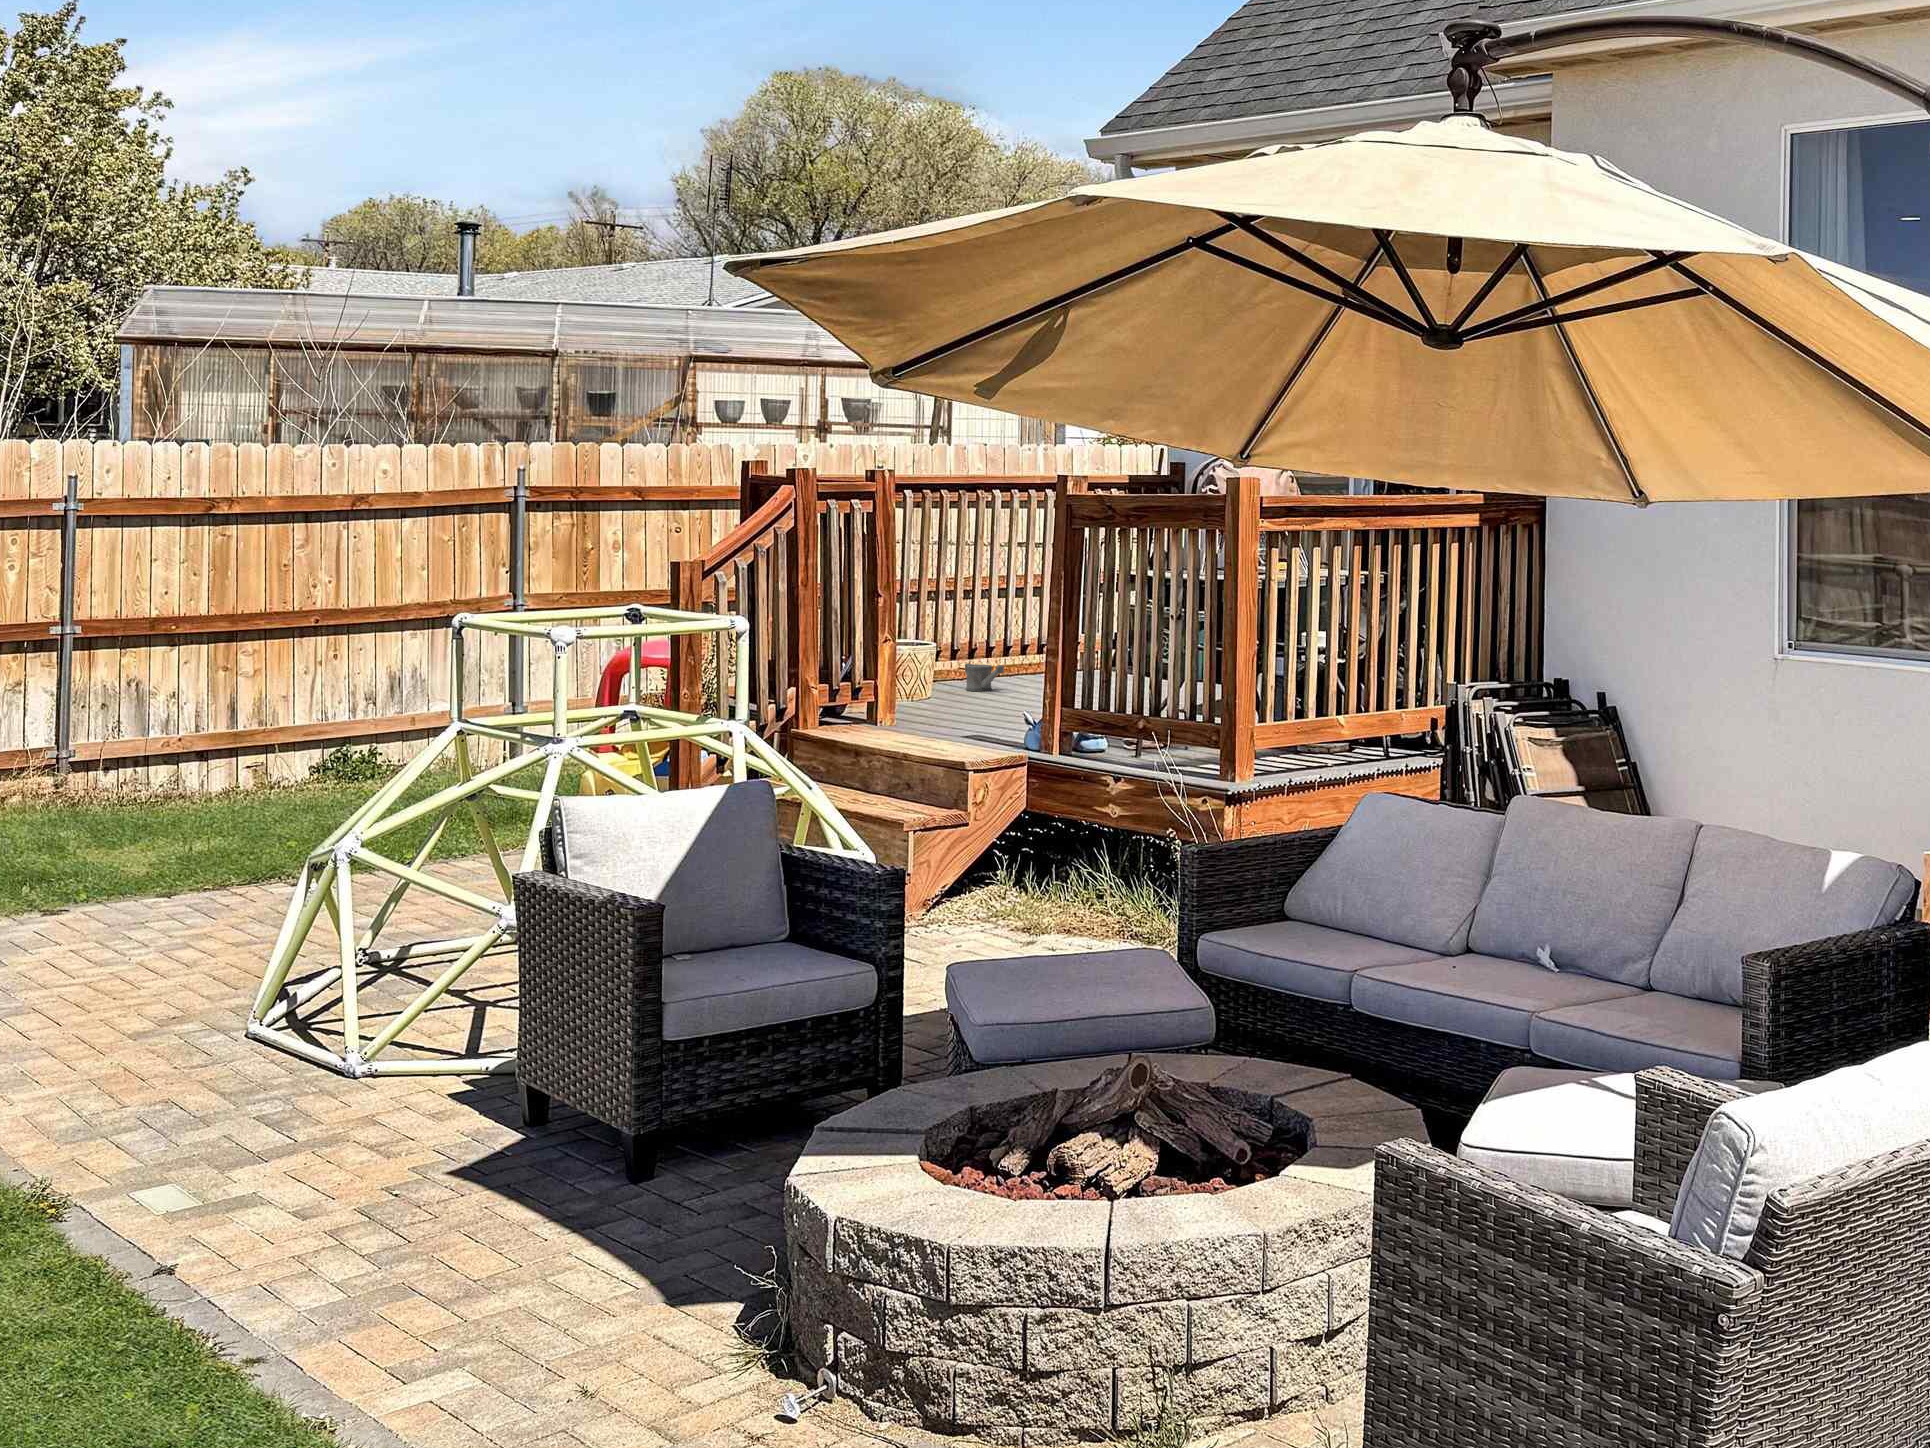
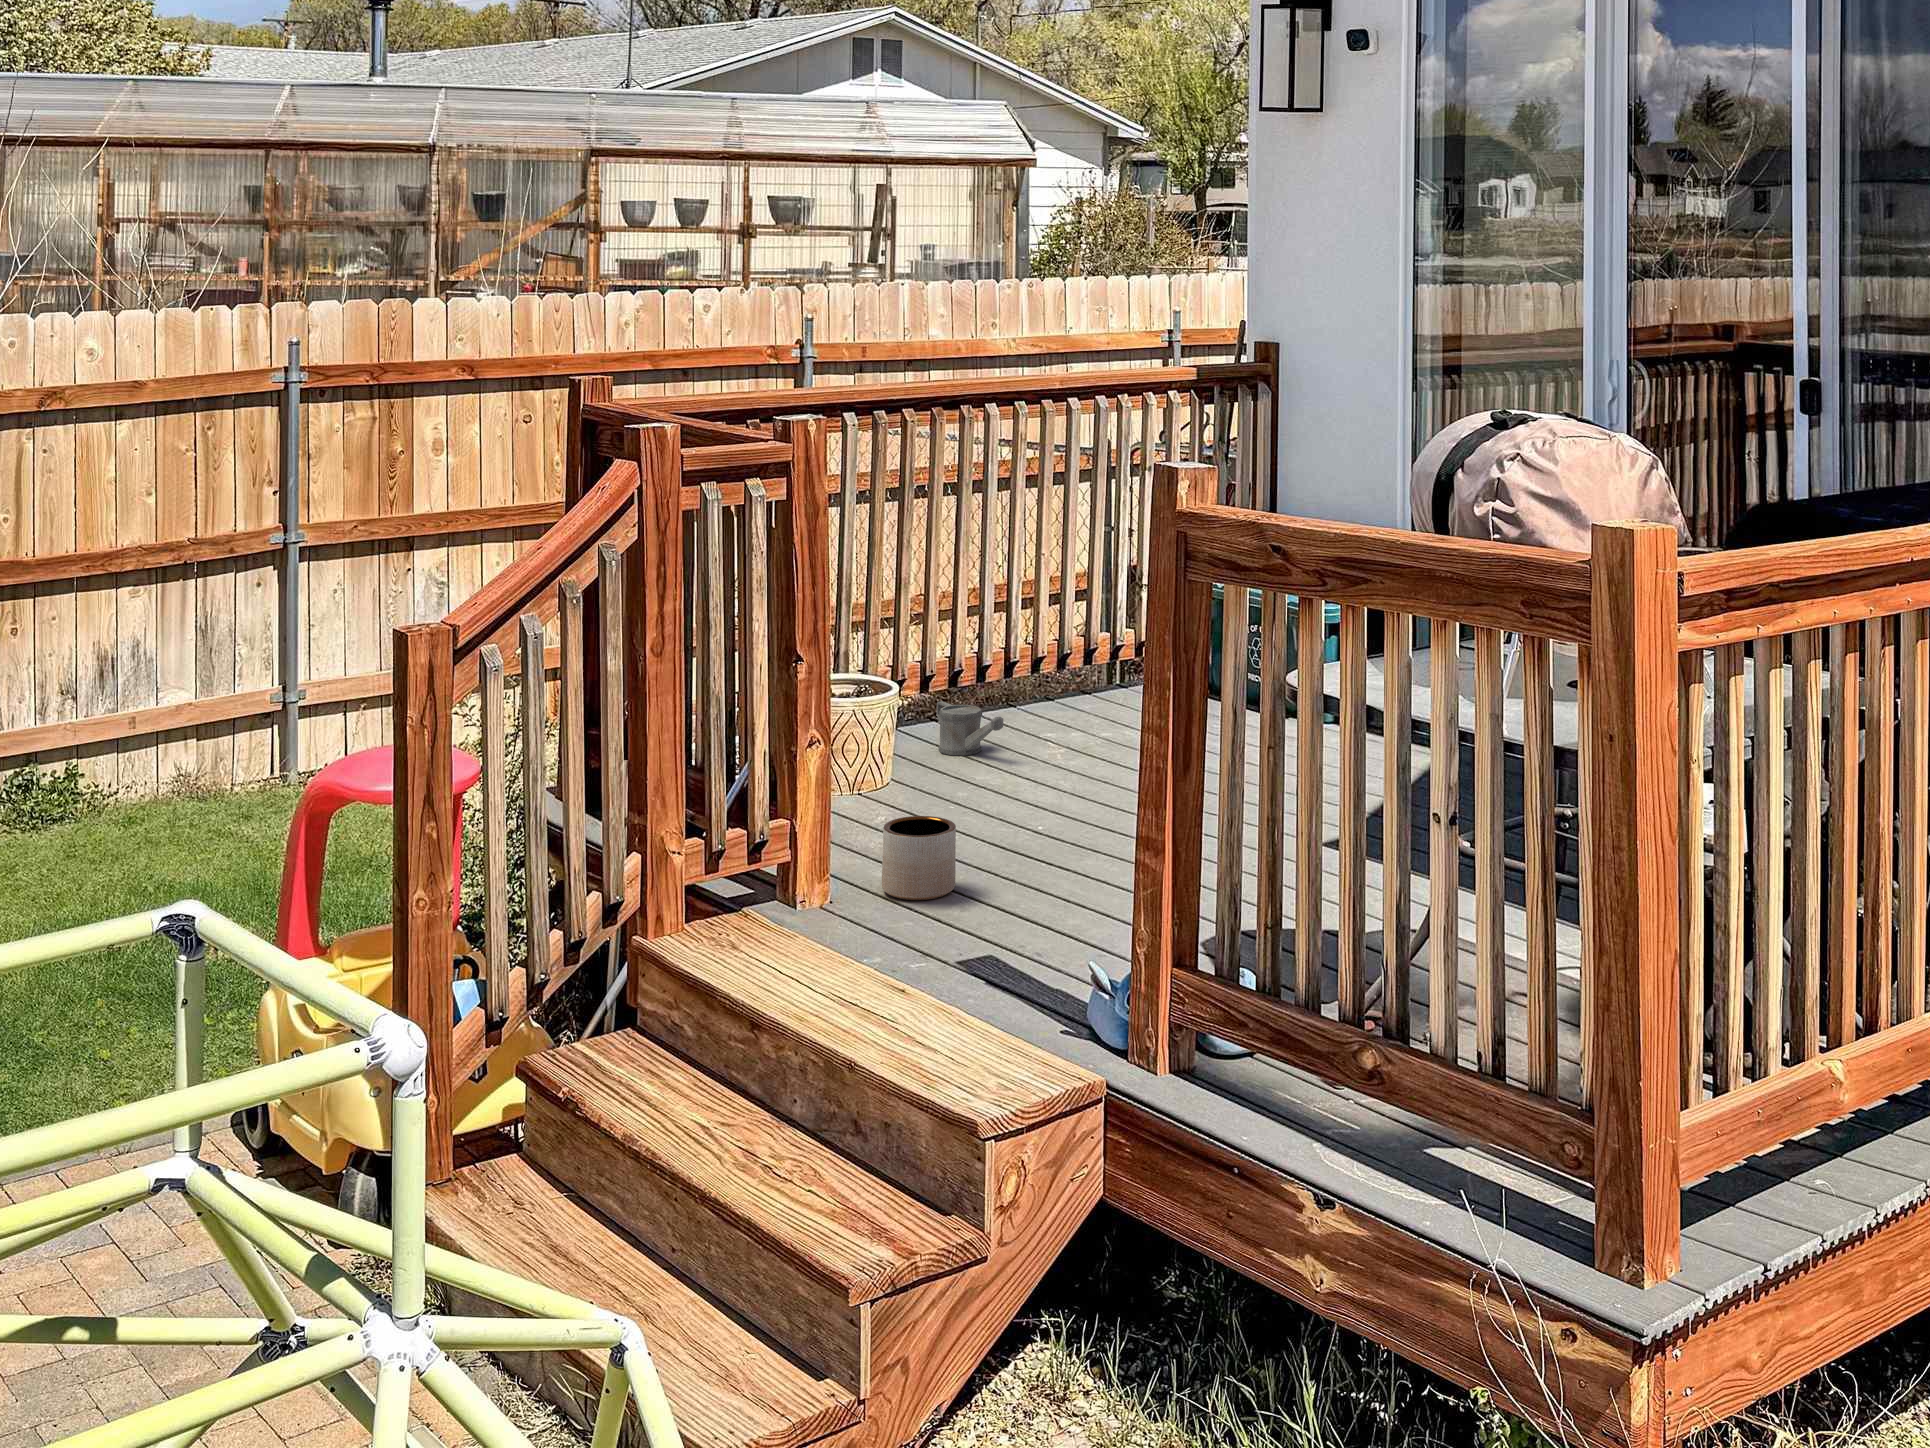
planter: none [928,684,968,722] -> present [882,816,956,900]

